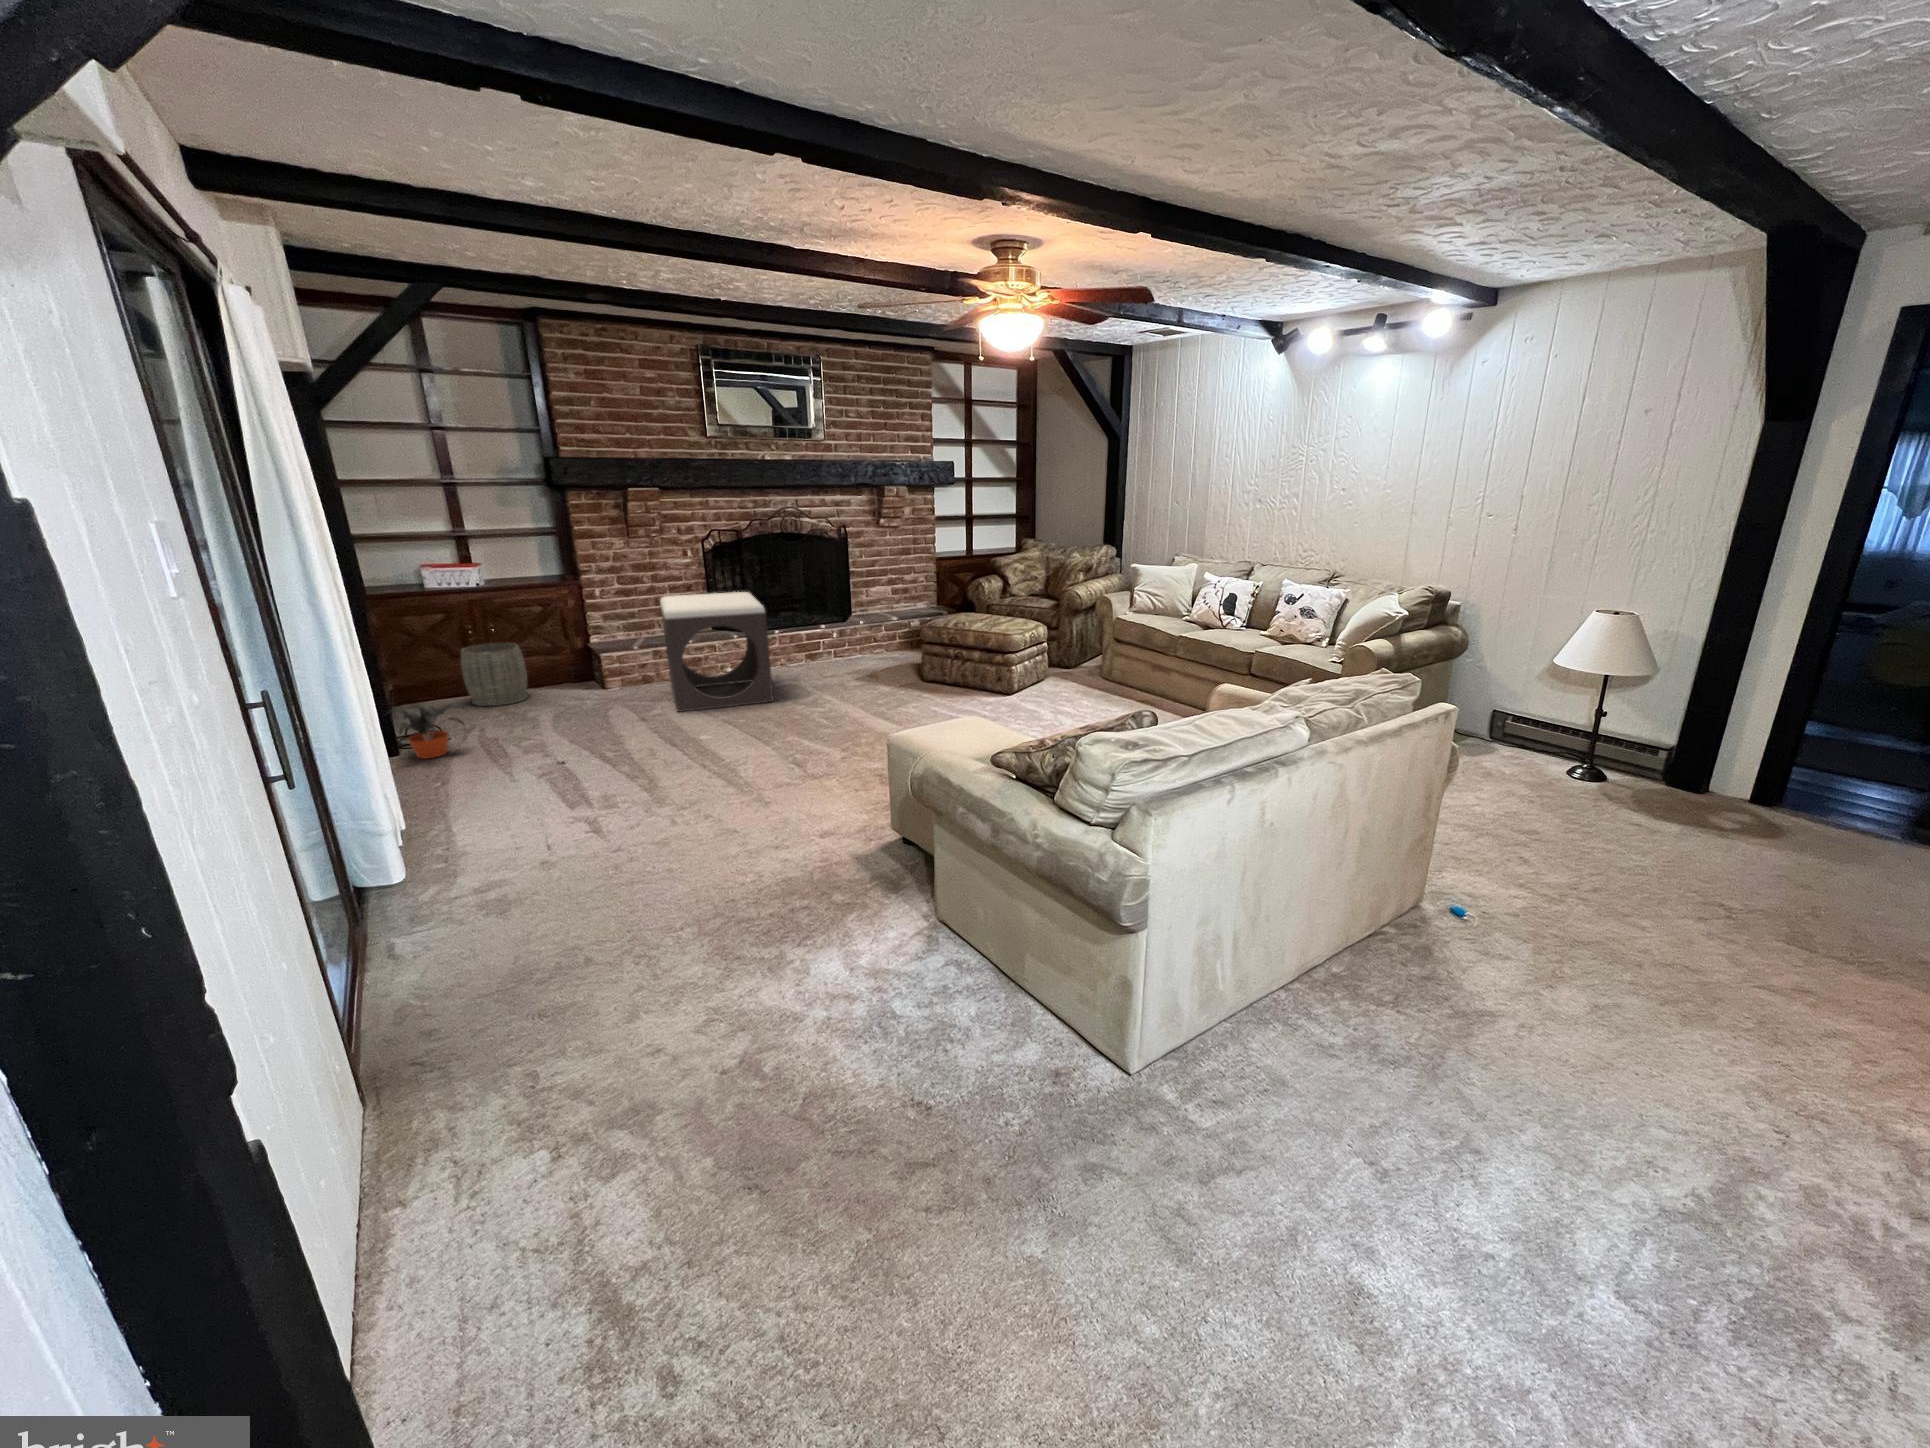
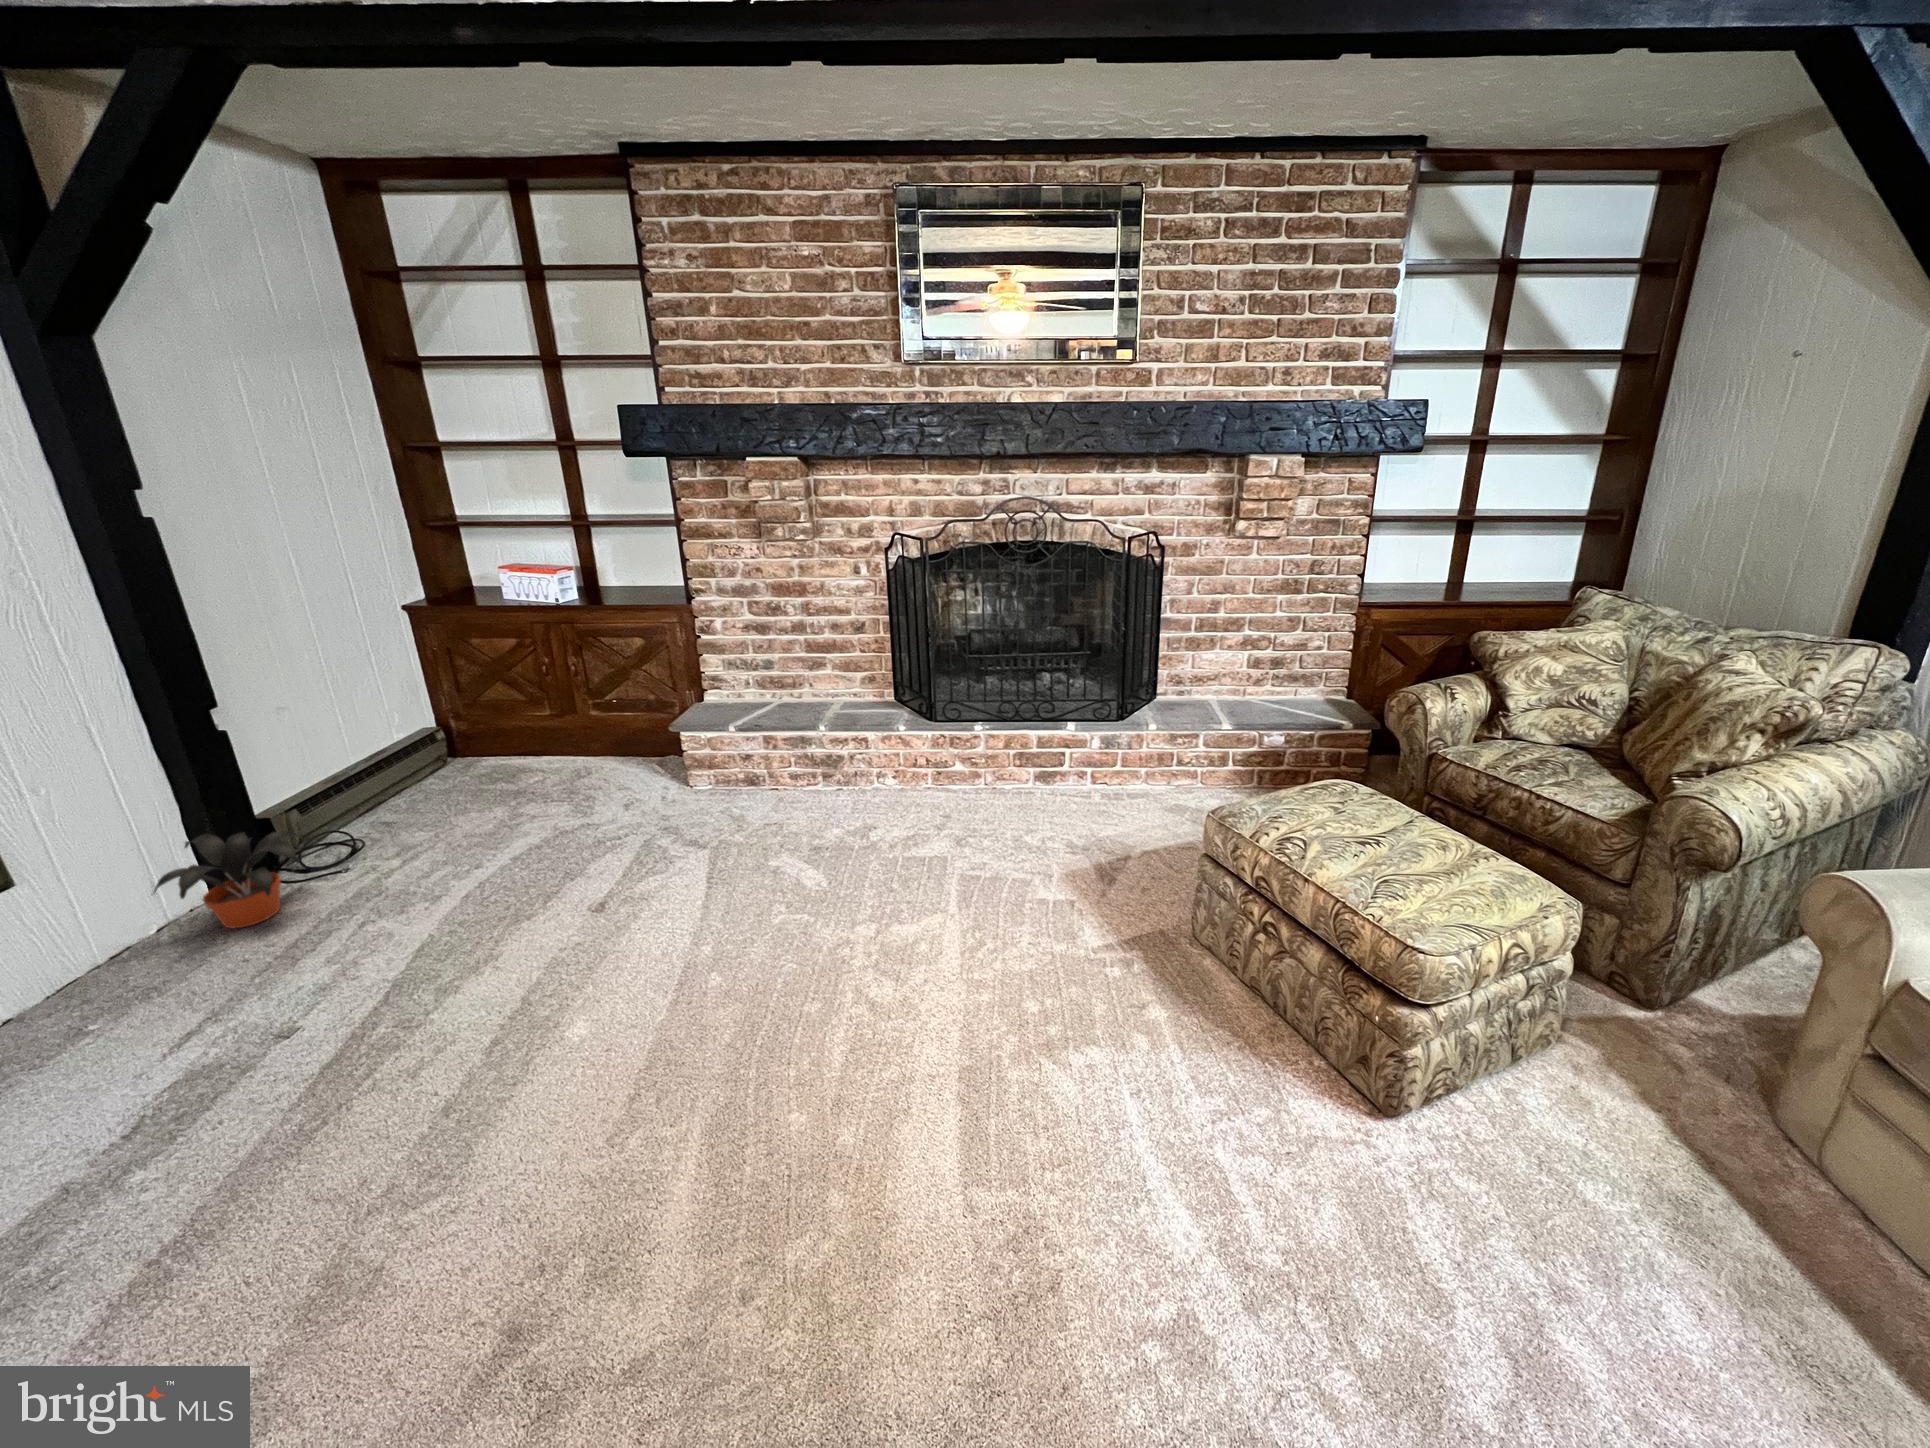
footstool: present [660,592,774,712] -> none [637,660,902,922]
woven basket: present [461,643,527,706] -> none [491,690,592,794]

